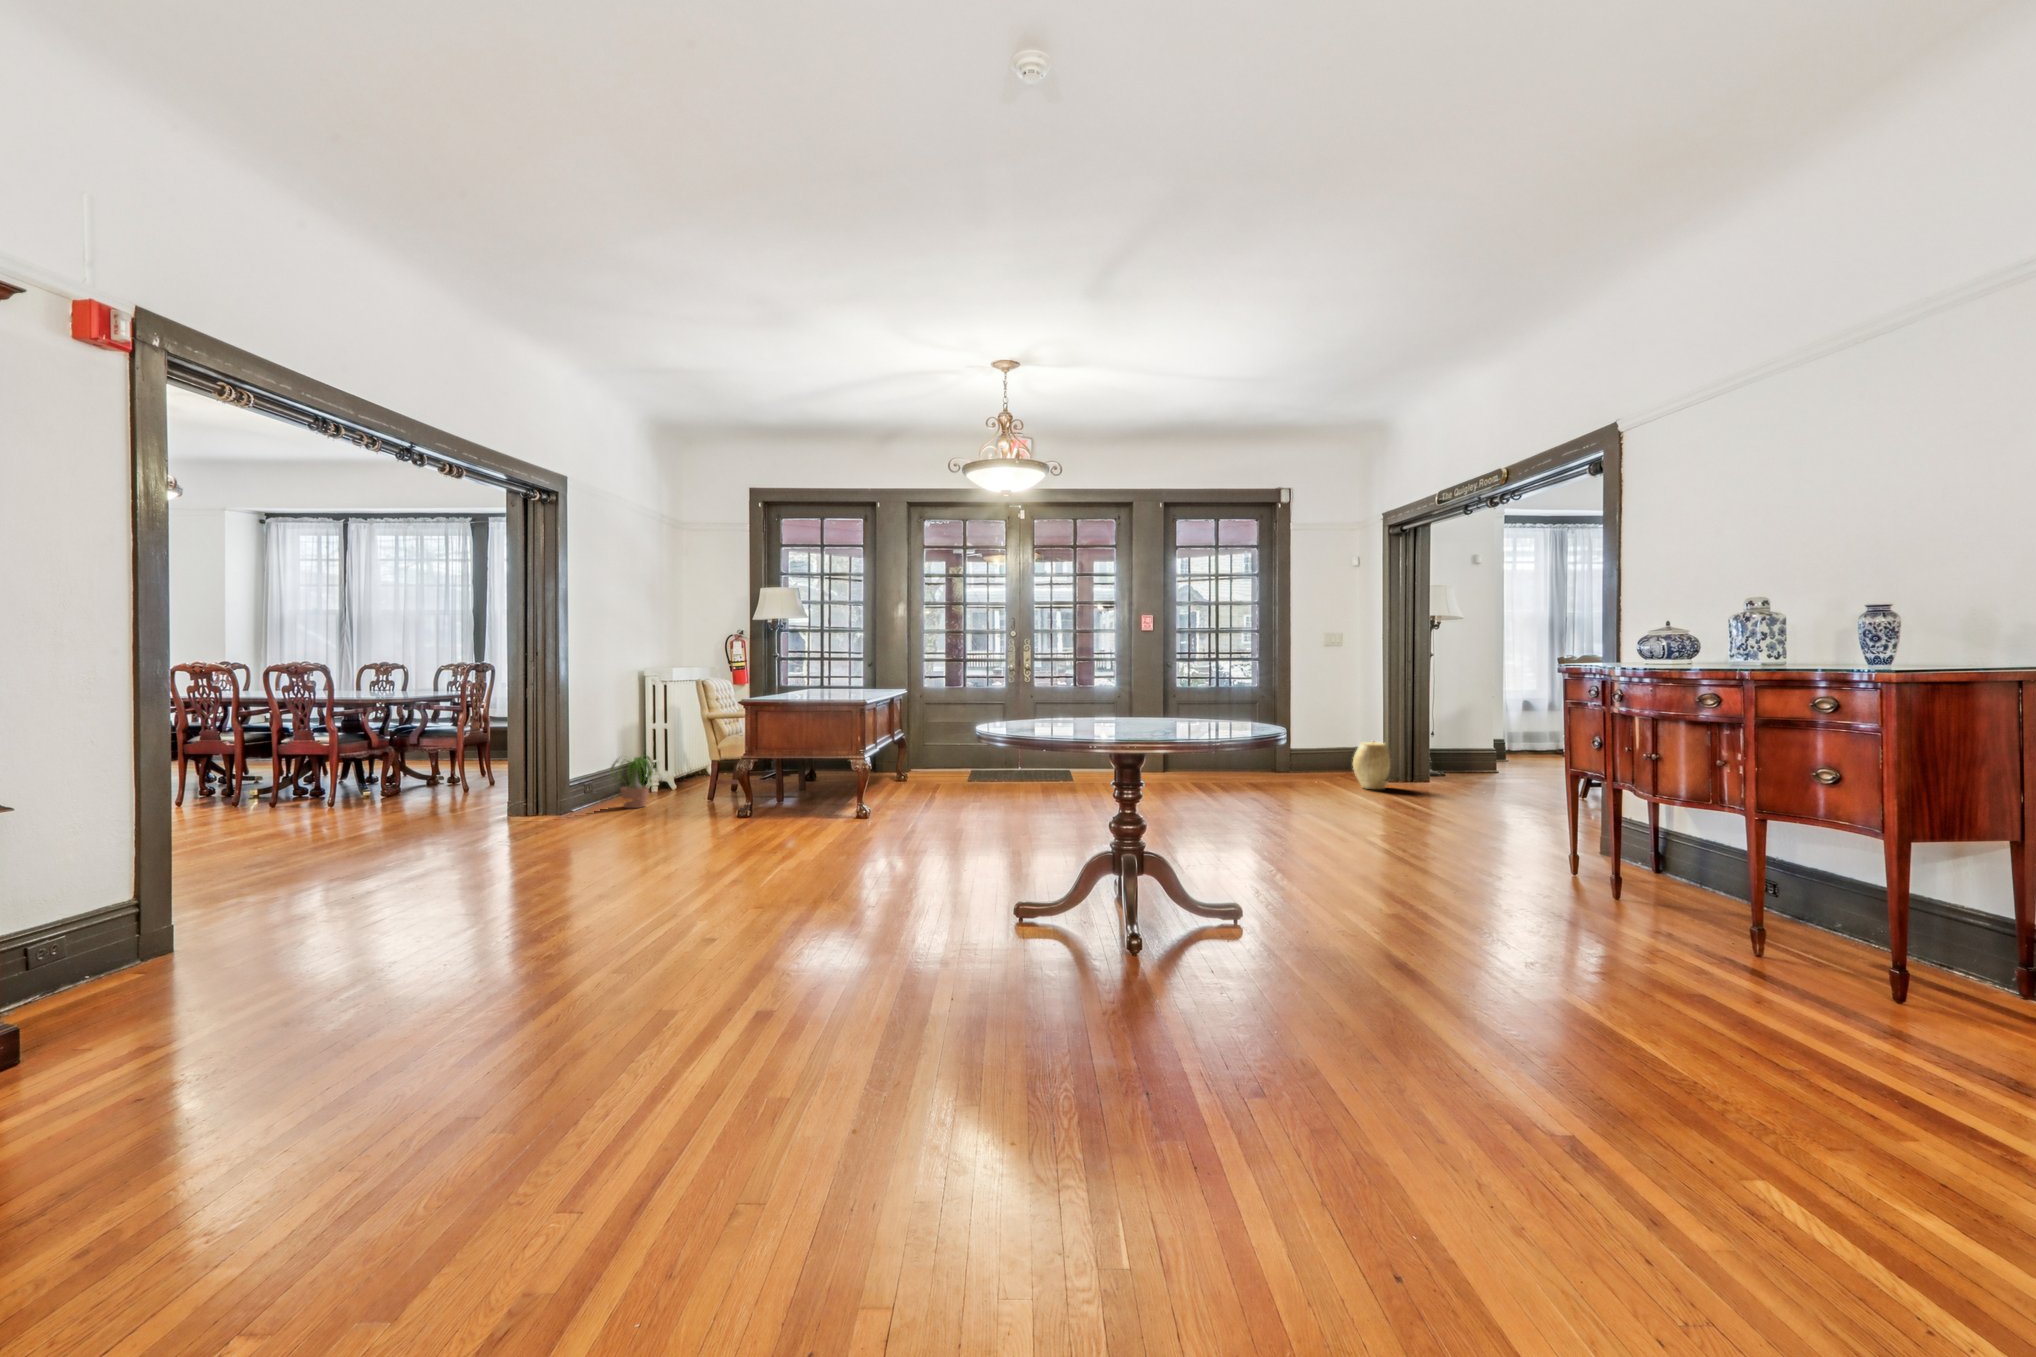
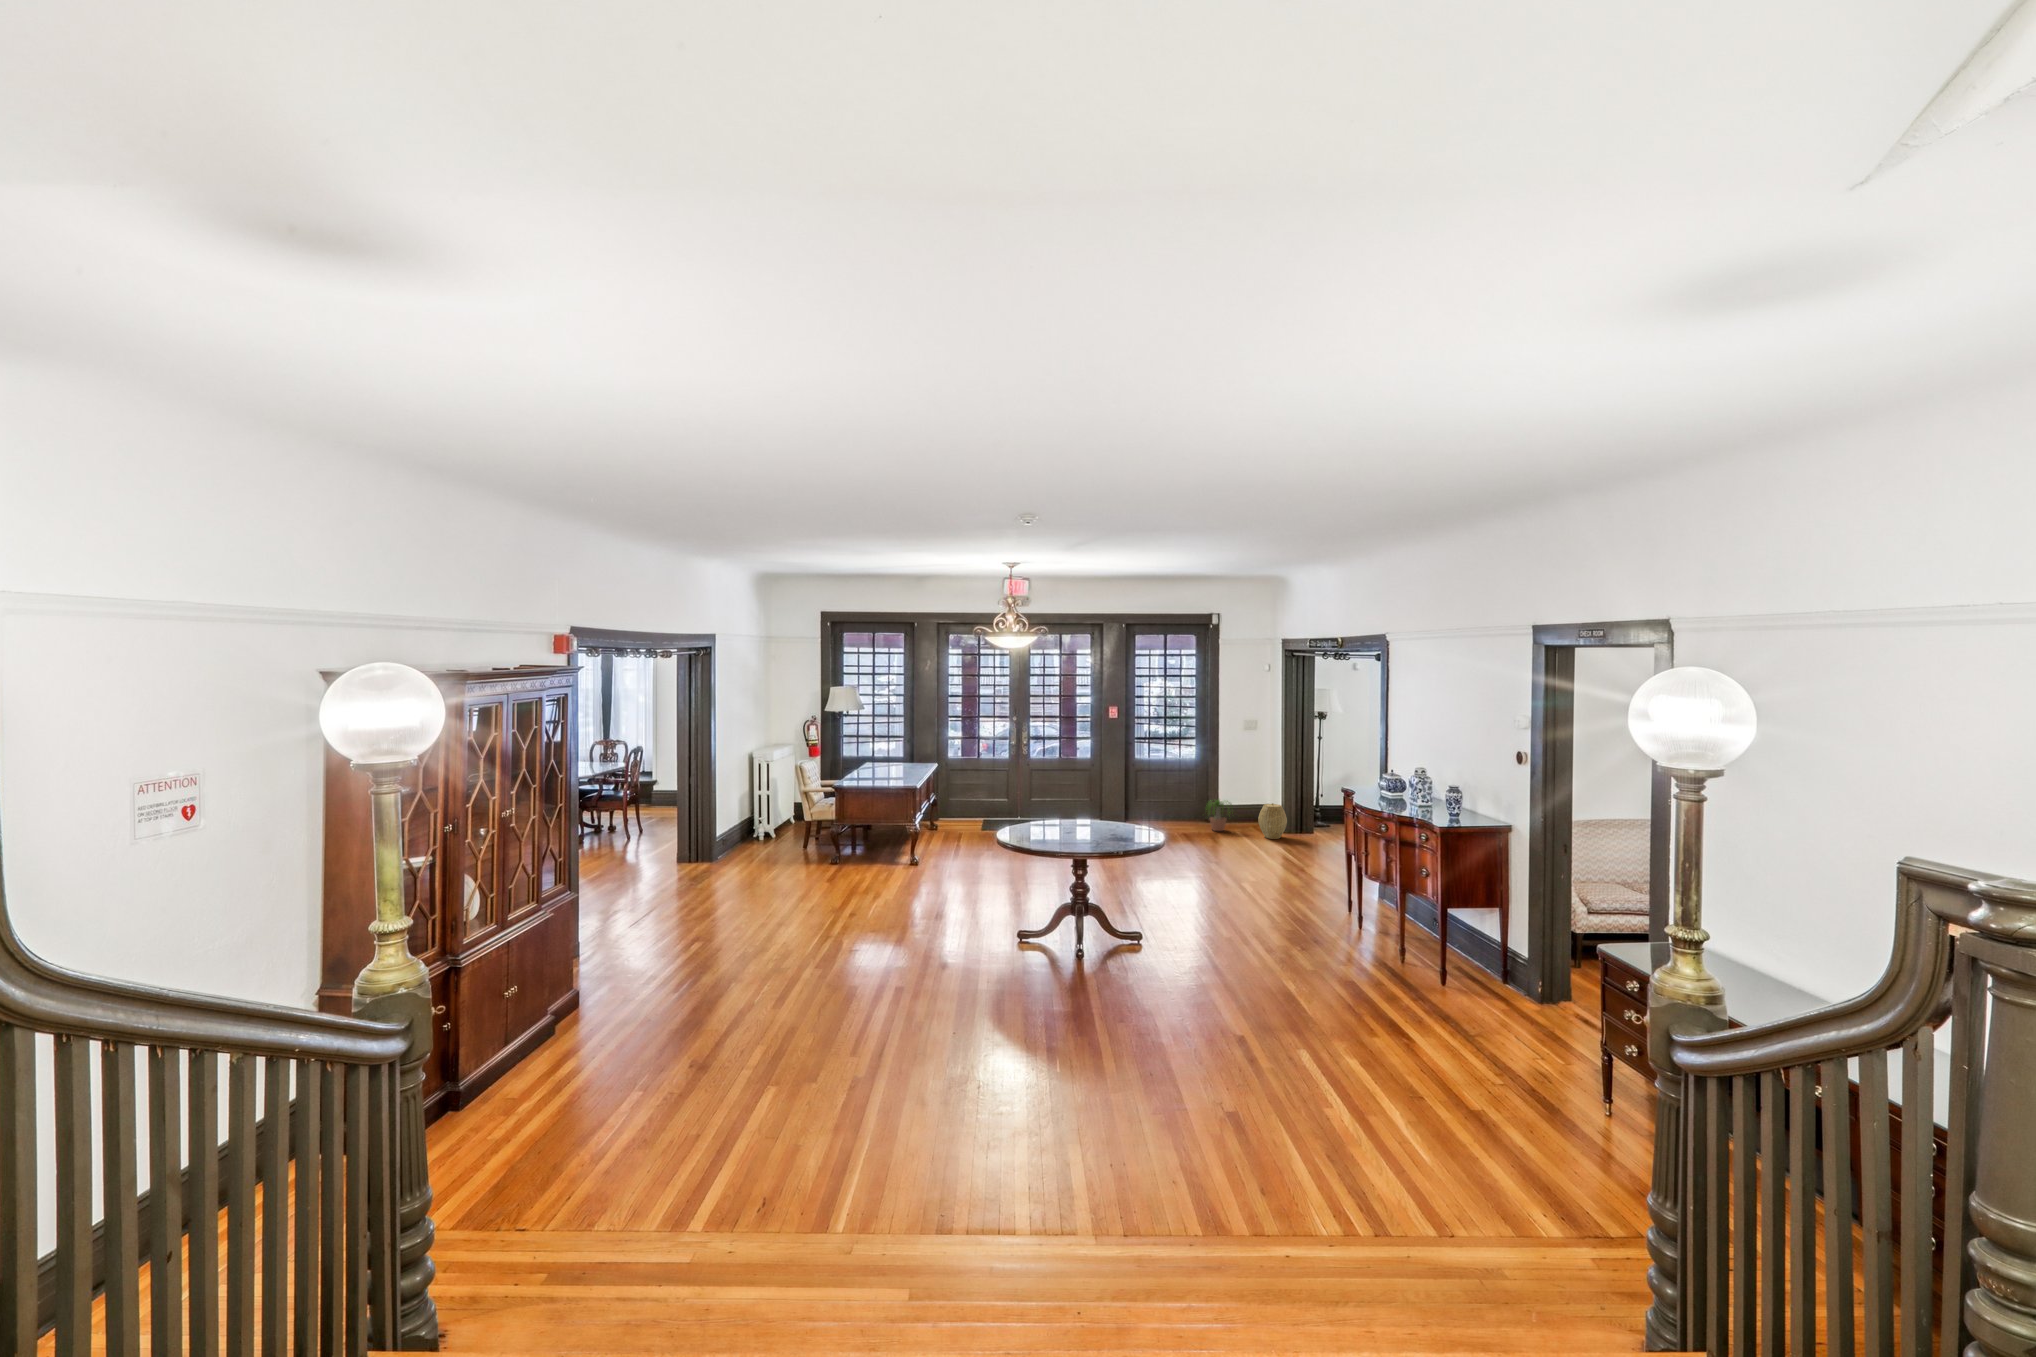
potted plant: present [611,756,656,808] -> present [1207,800,1231,831]

